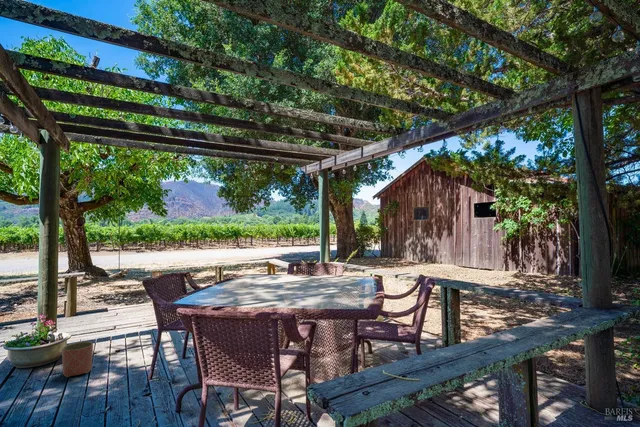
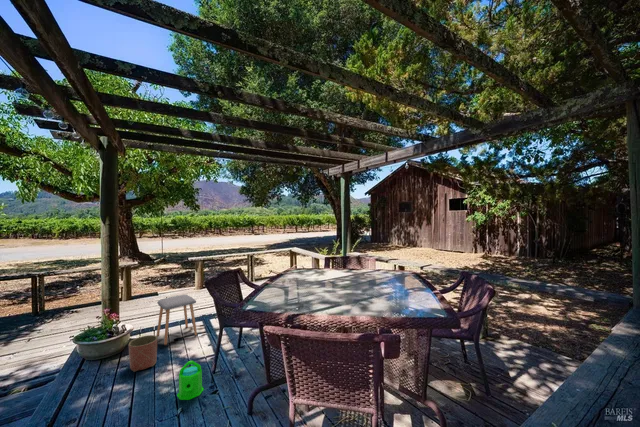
stool: none [96,304,140,356] -> present [157,295,197,345]
watering can: none [106,362,135,400] -> present [177,360,204,400]

